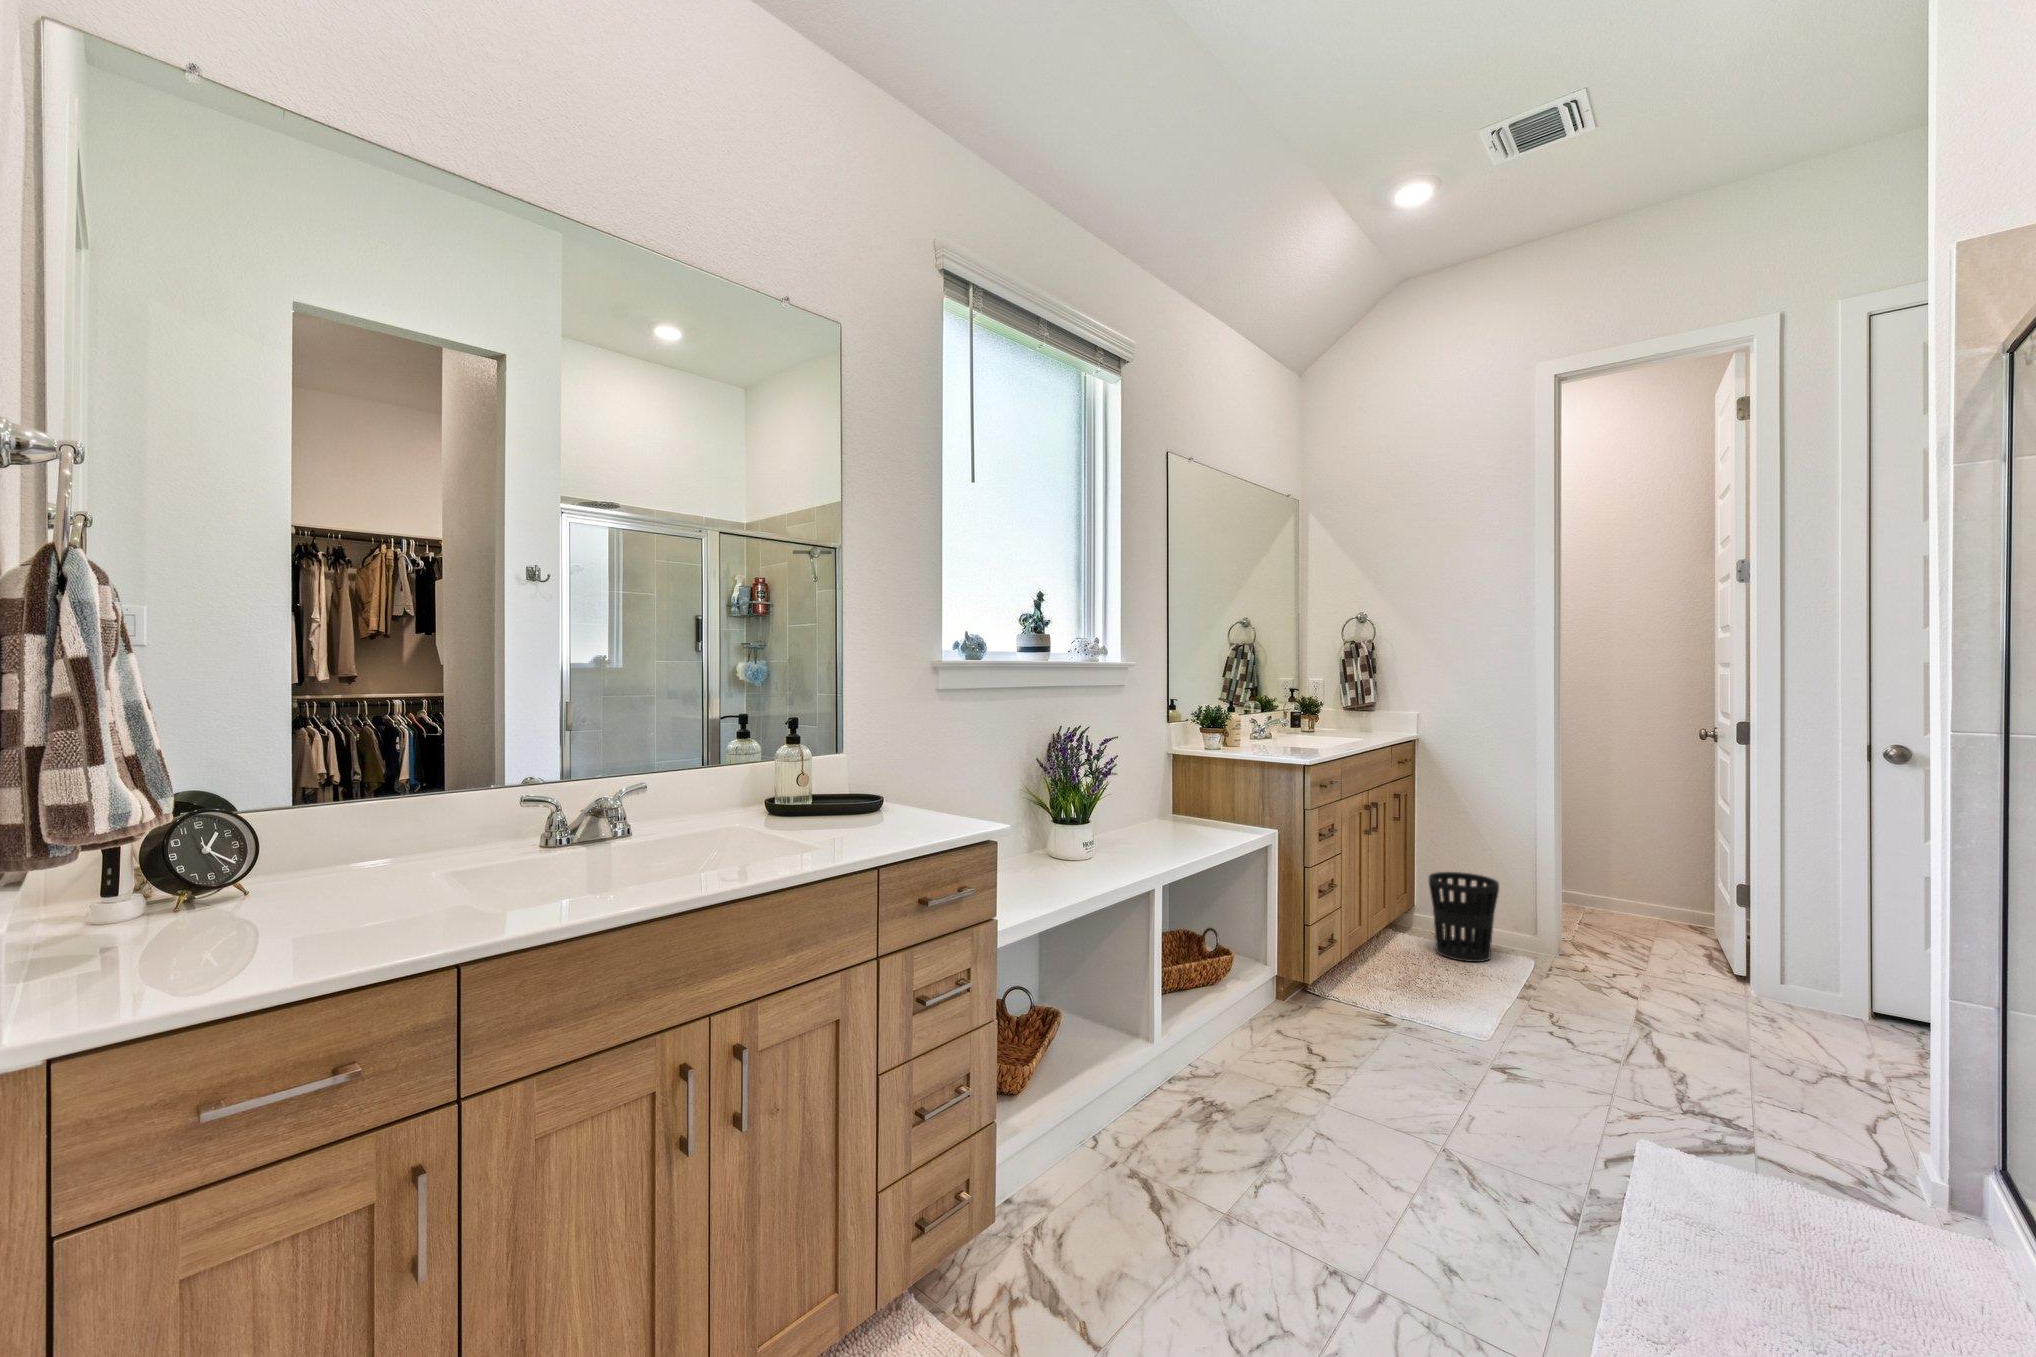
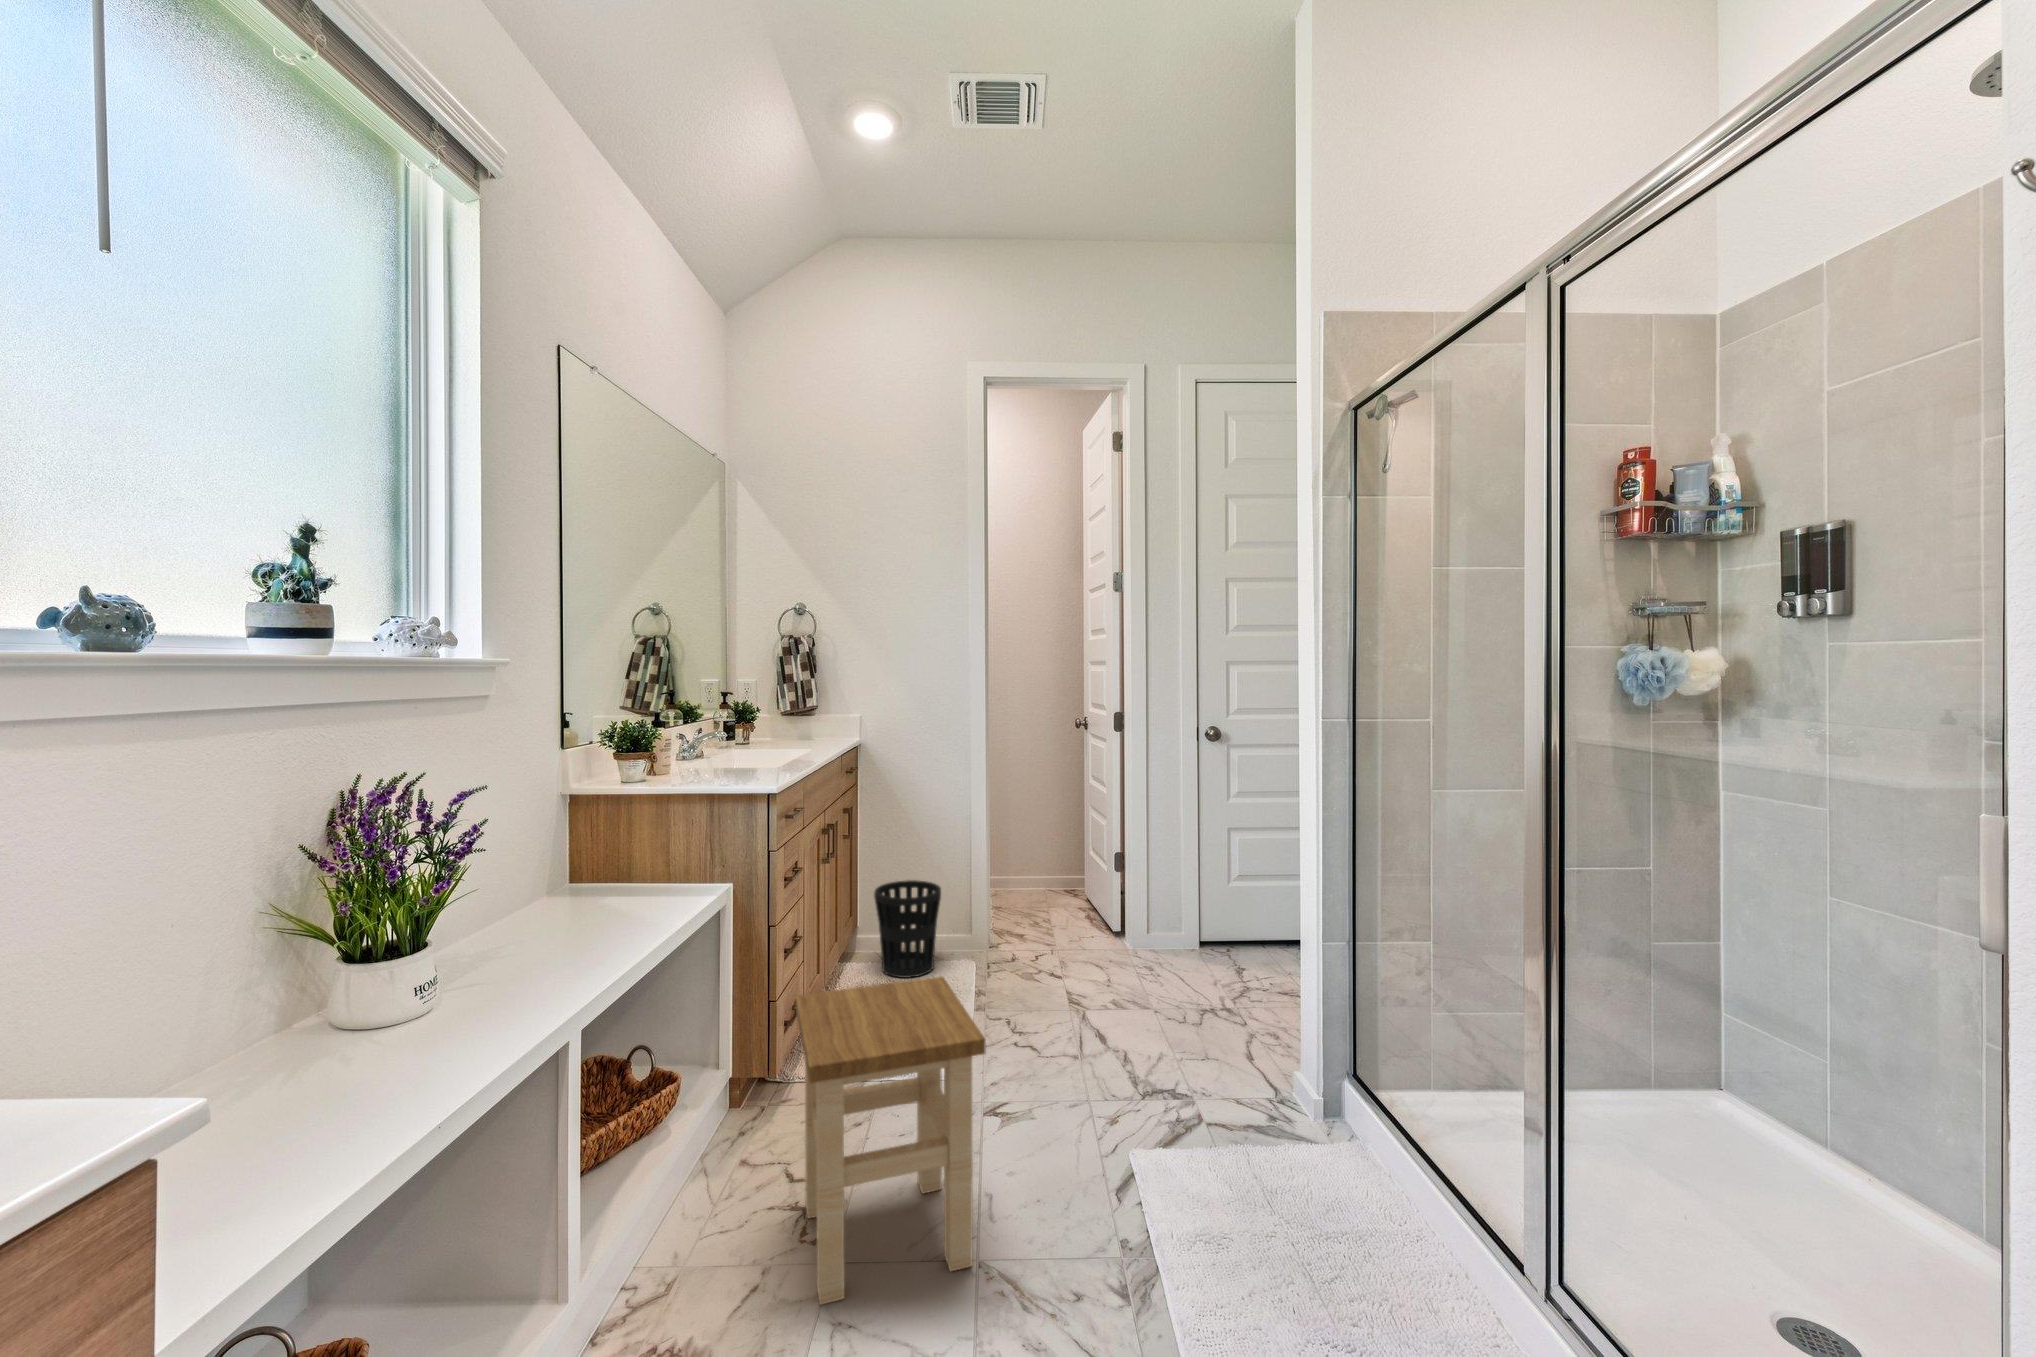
stool: none [1303,910,1445,1137] -> present [795,976,986,1304]

